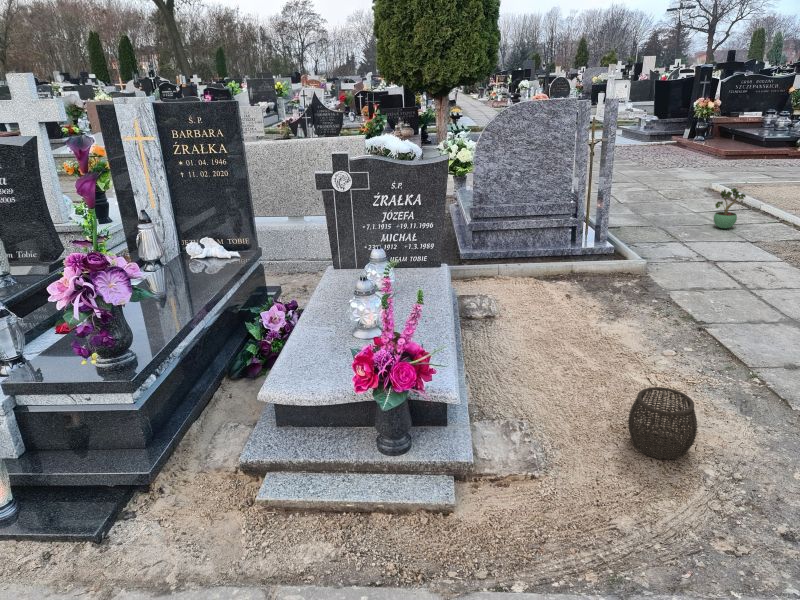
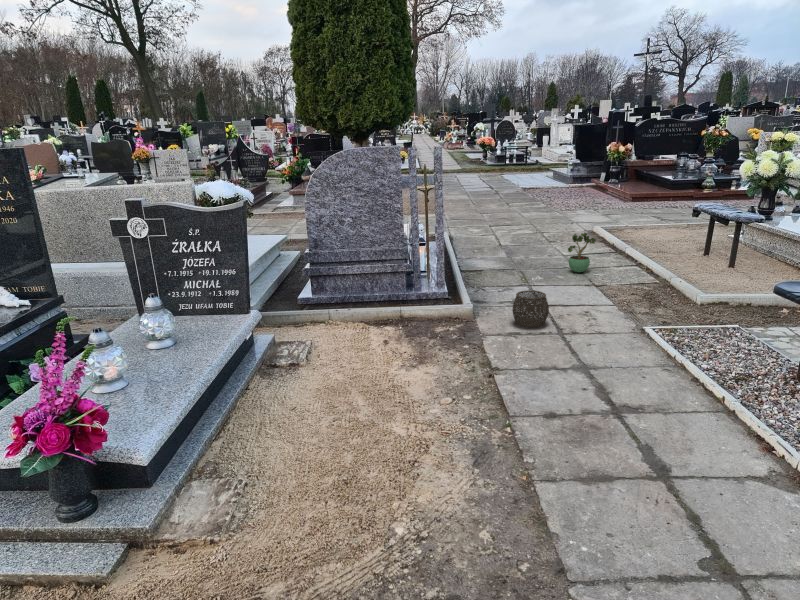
woven basket: present [628,387,698,460] -> present [512,290,549,328]

